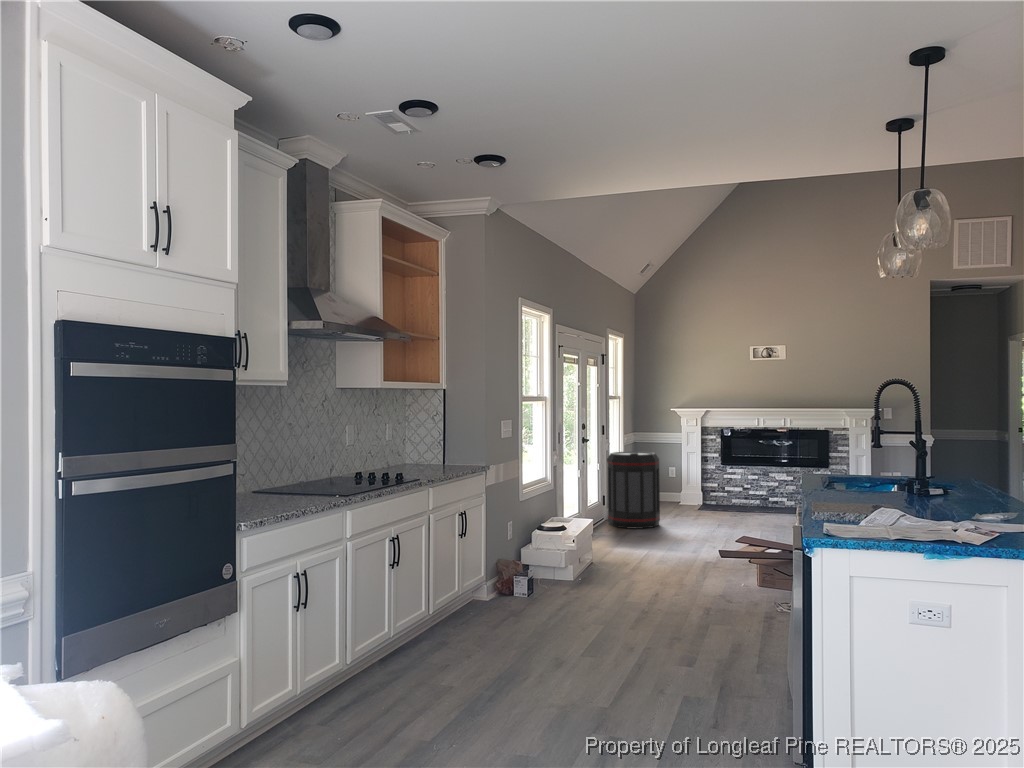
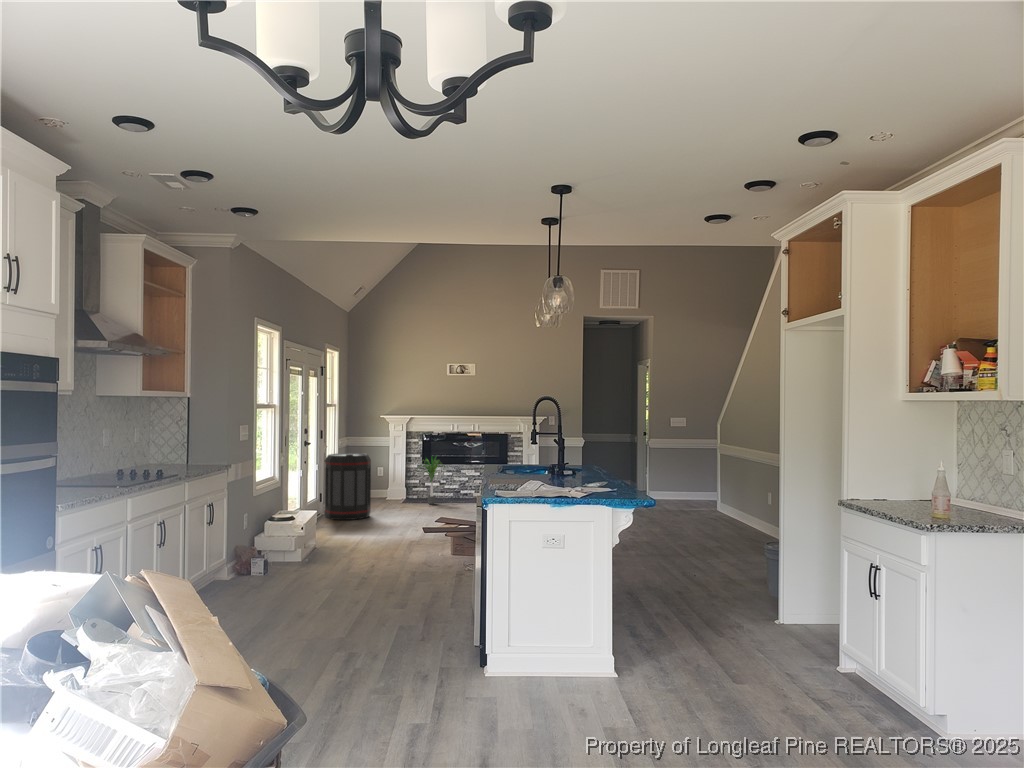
potted plant: none [712,450,754,513] -> present [424,458,438,504]

